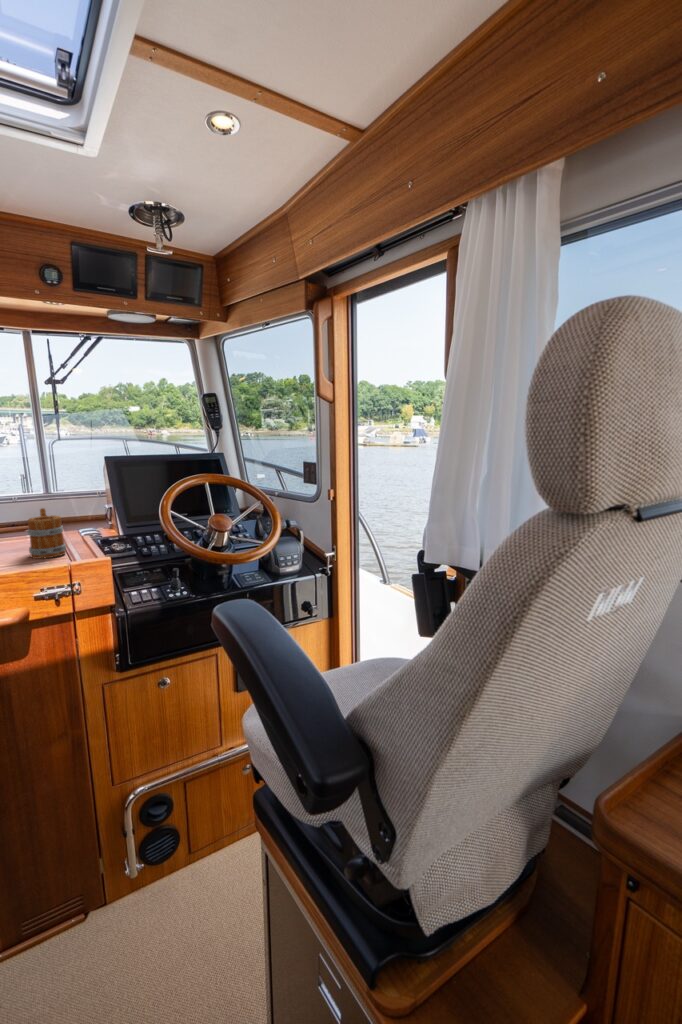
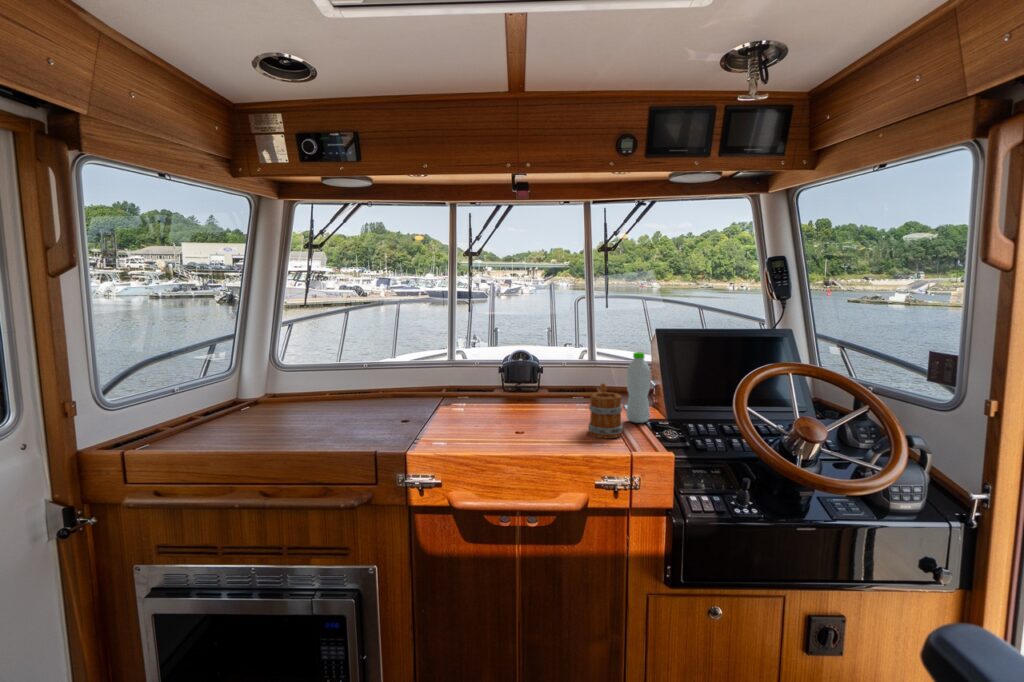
water bottle: none [71,477,98,542] -> present [626,352,650,423]

